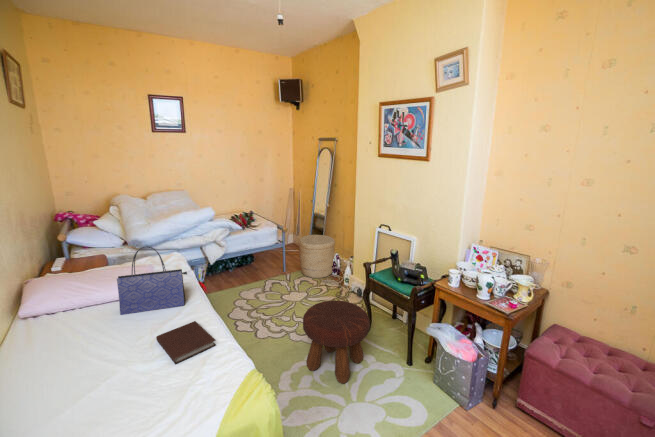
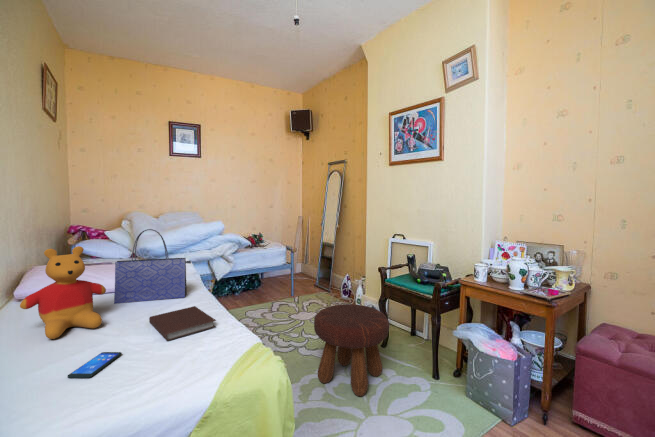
woven basket: present [299,235,335,278] -> none [308,257,346,300]
stuffed bear: none [42,278,115,364] -> present [20,246,106,339]
smartphone: none [99,380,139,410] -> present [67,352,122,378]

